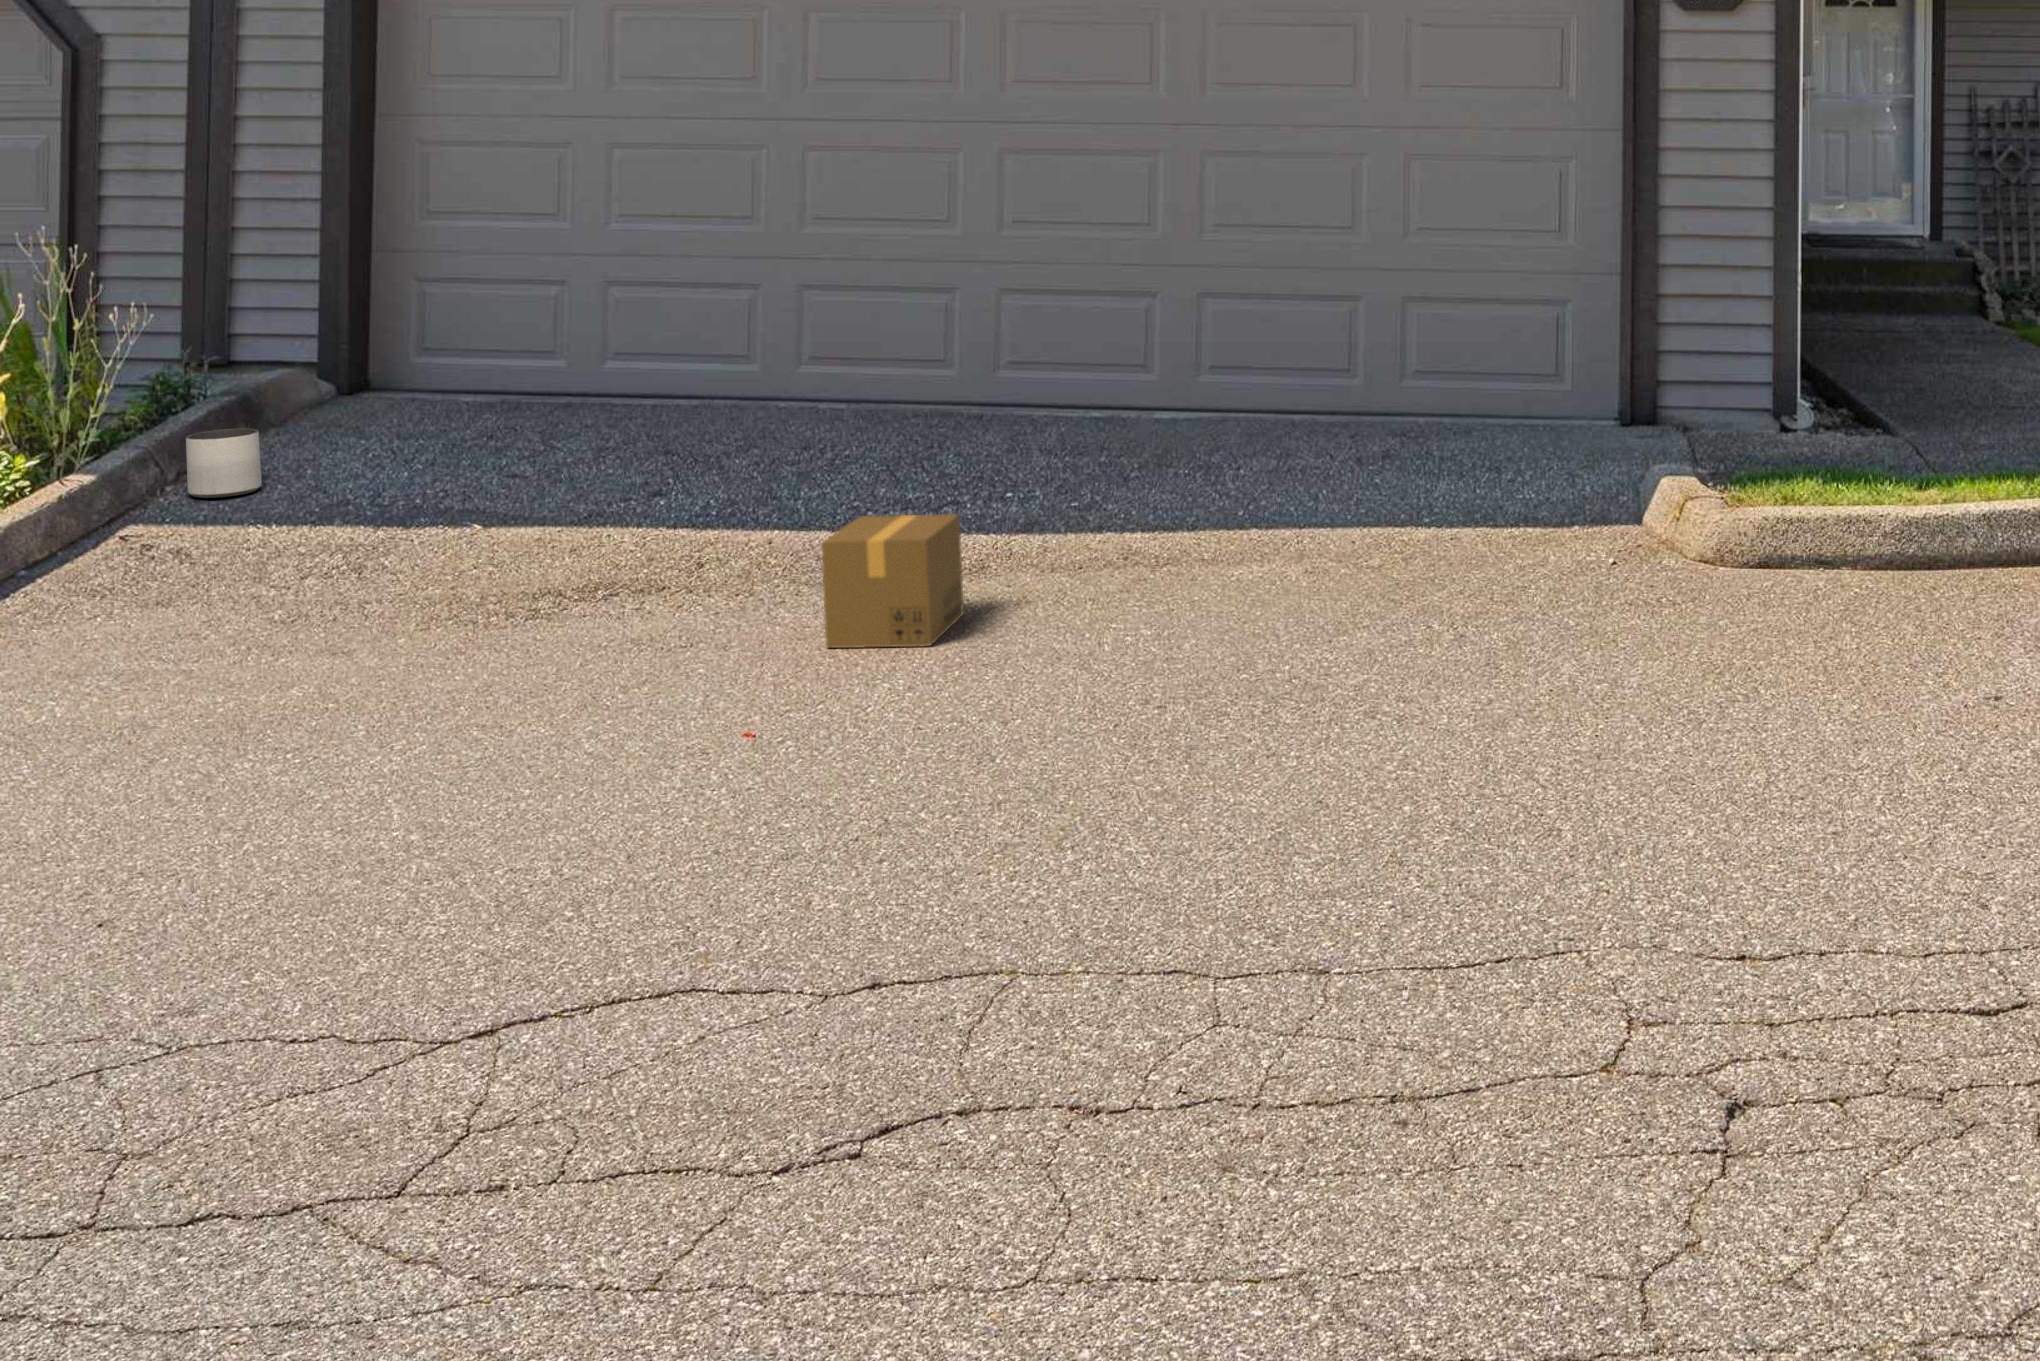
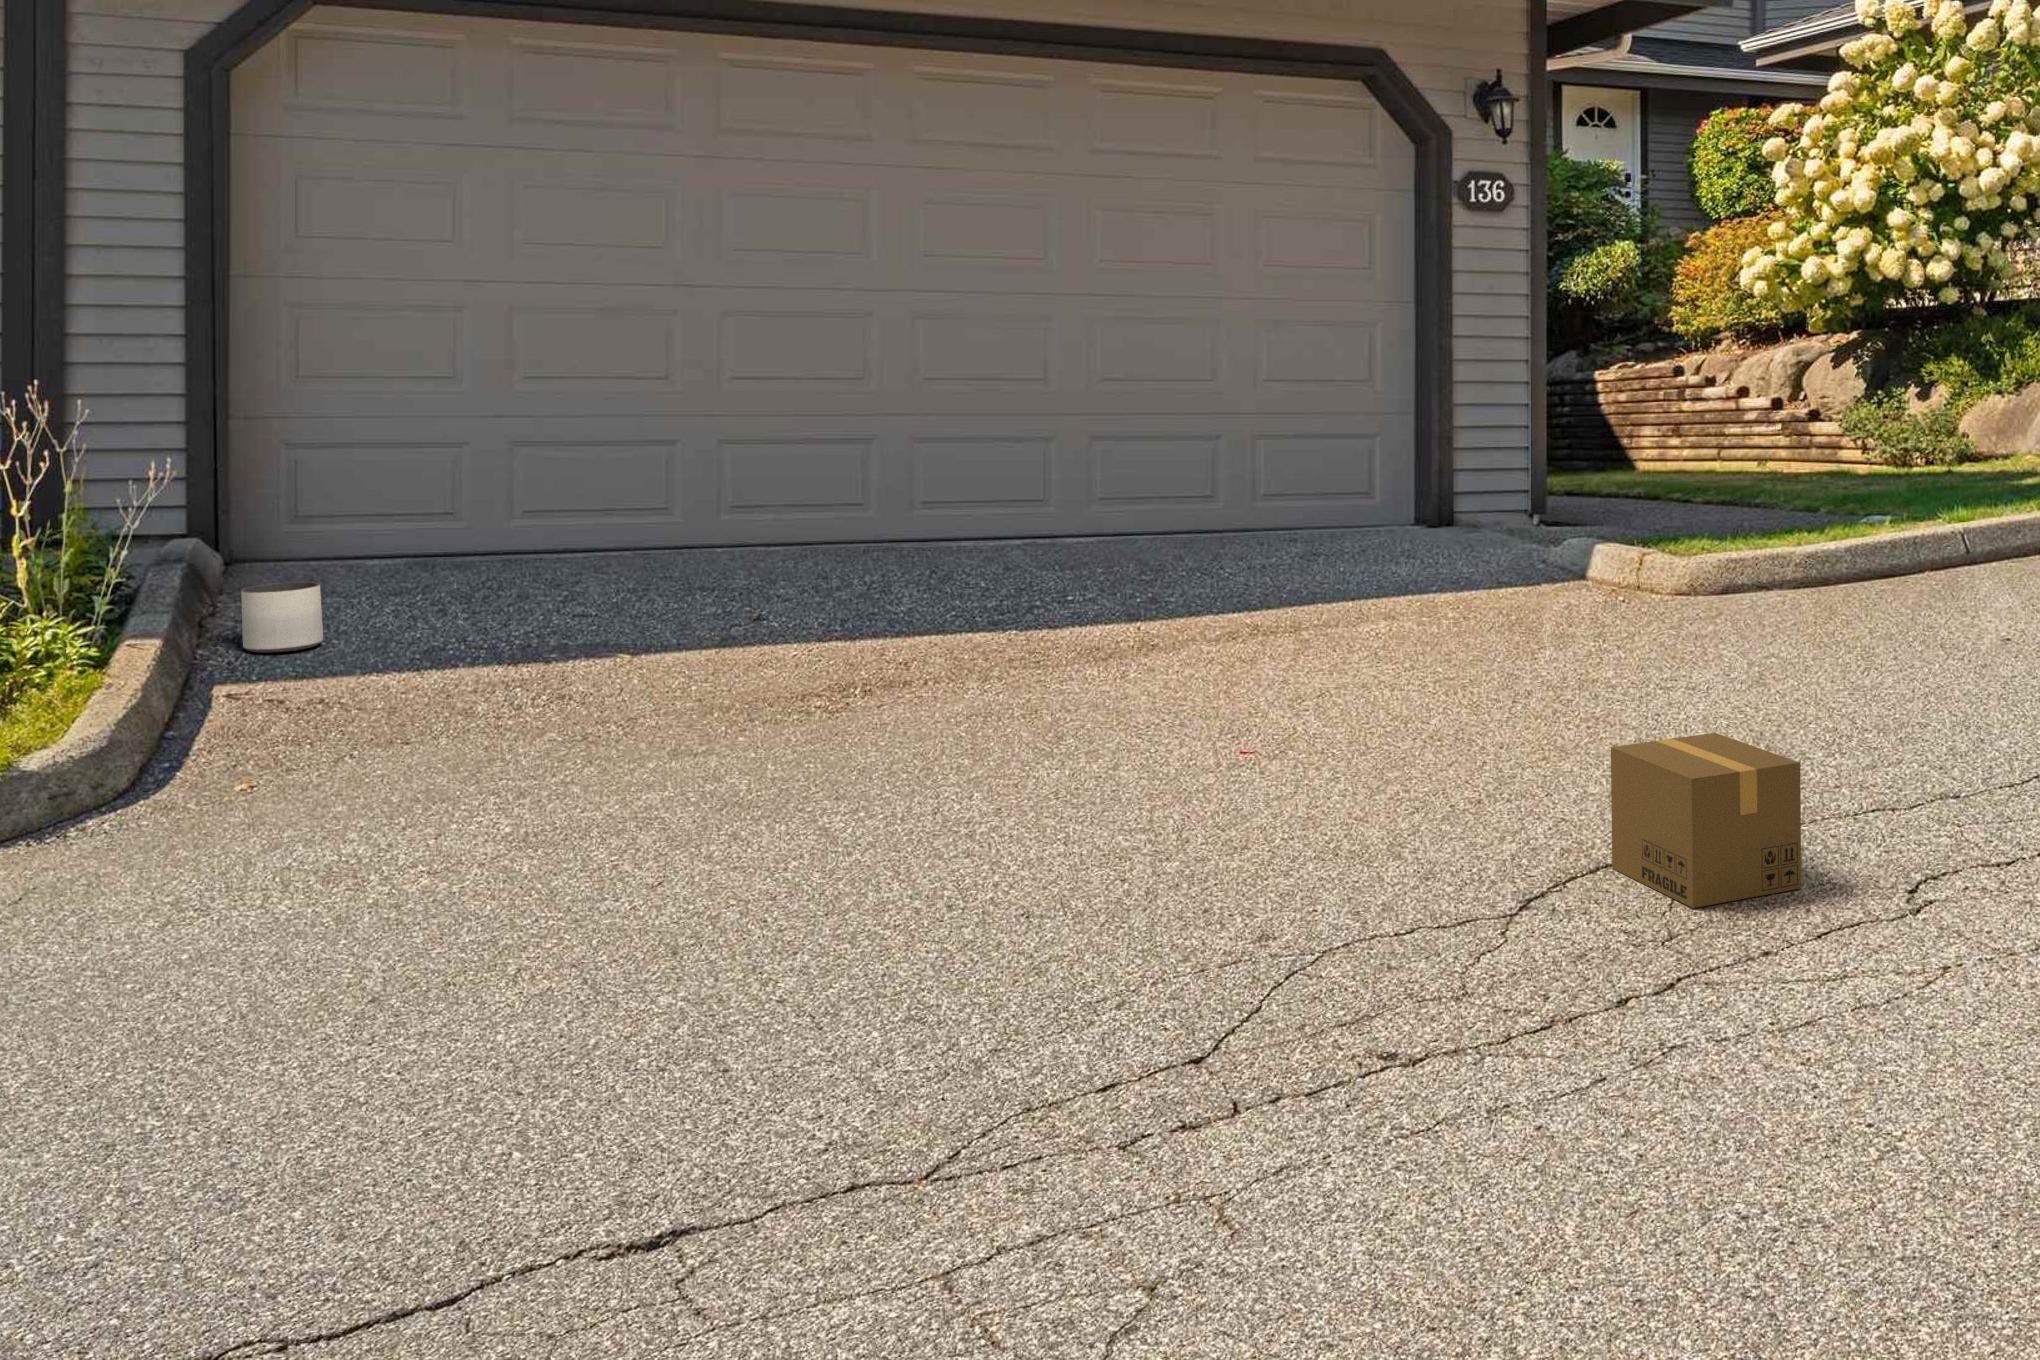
cardboard box: present [822,514,964,648] -> present [1611,733,1801,908]

